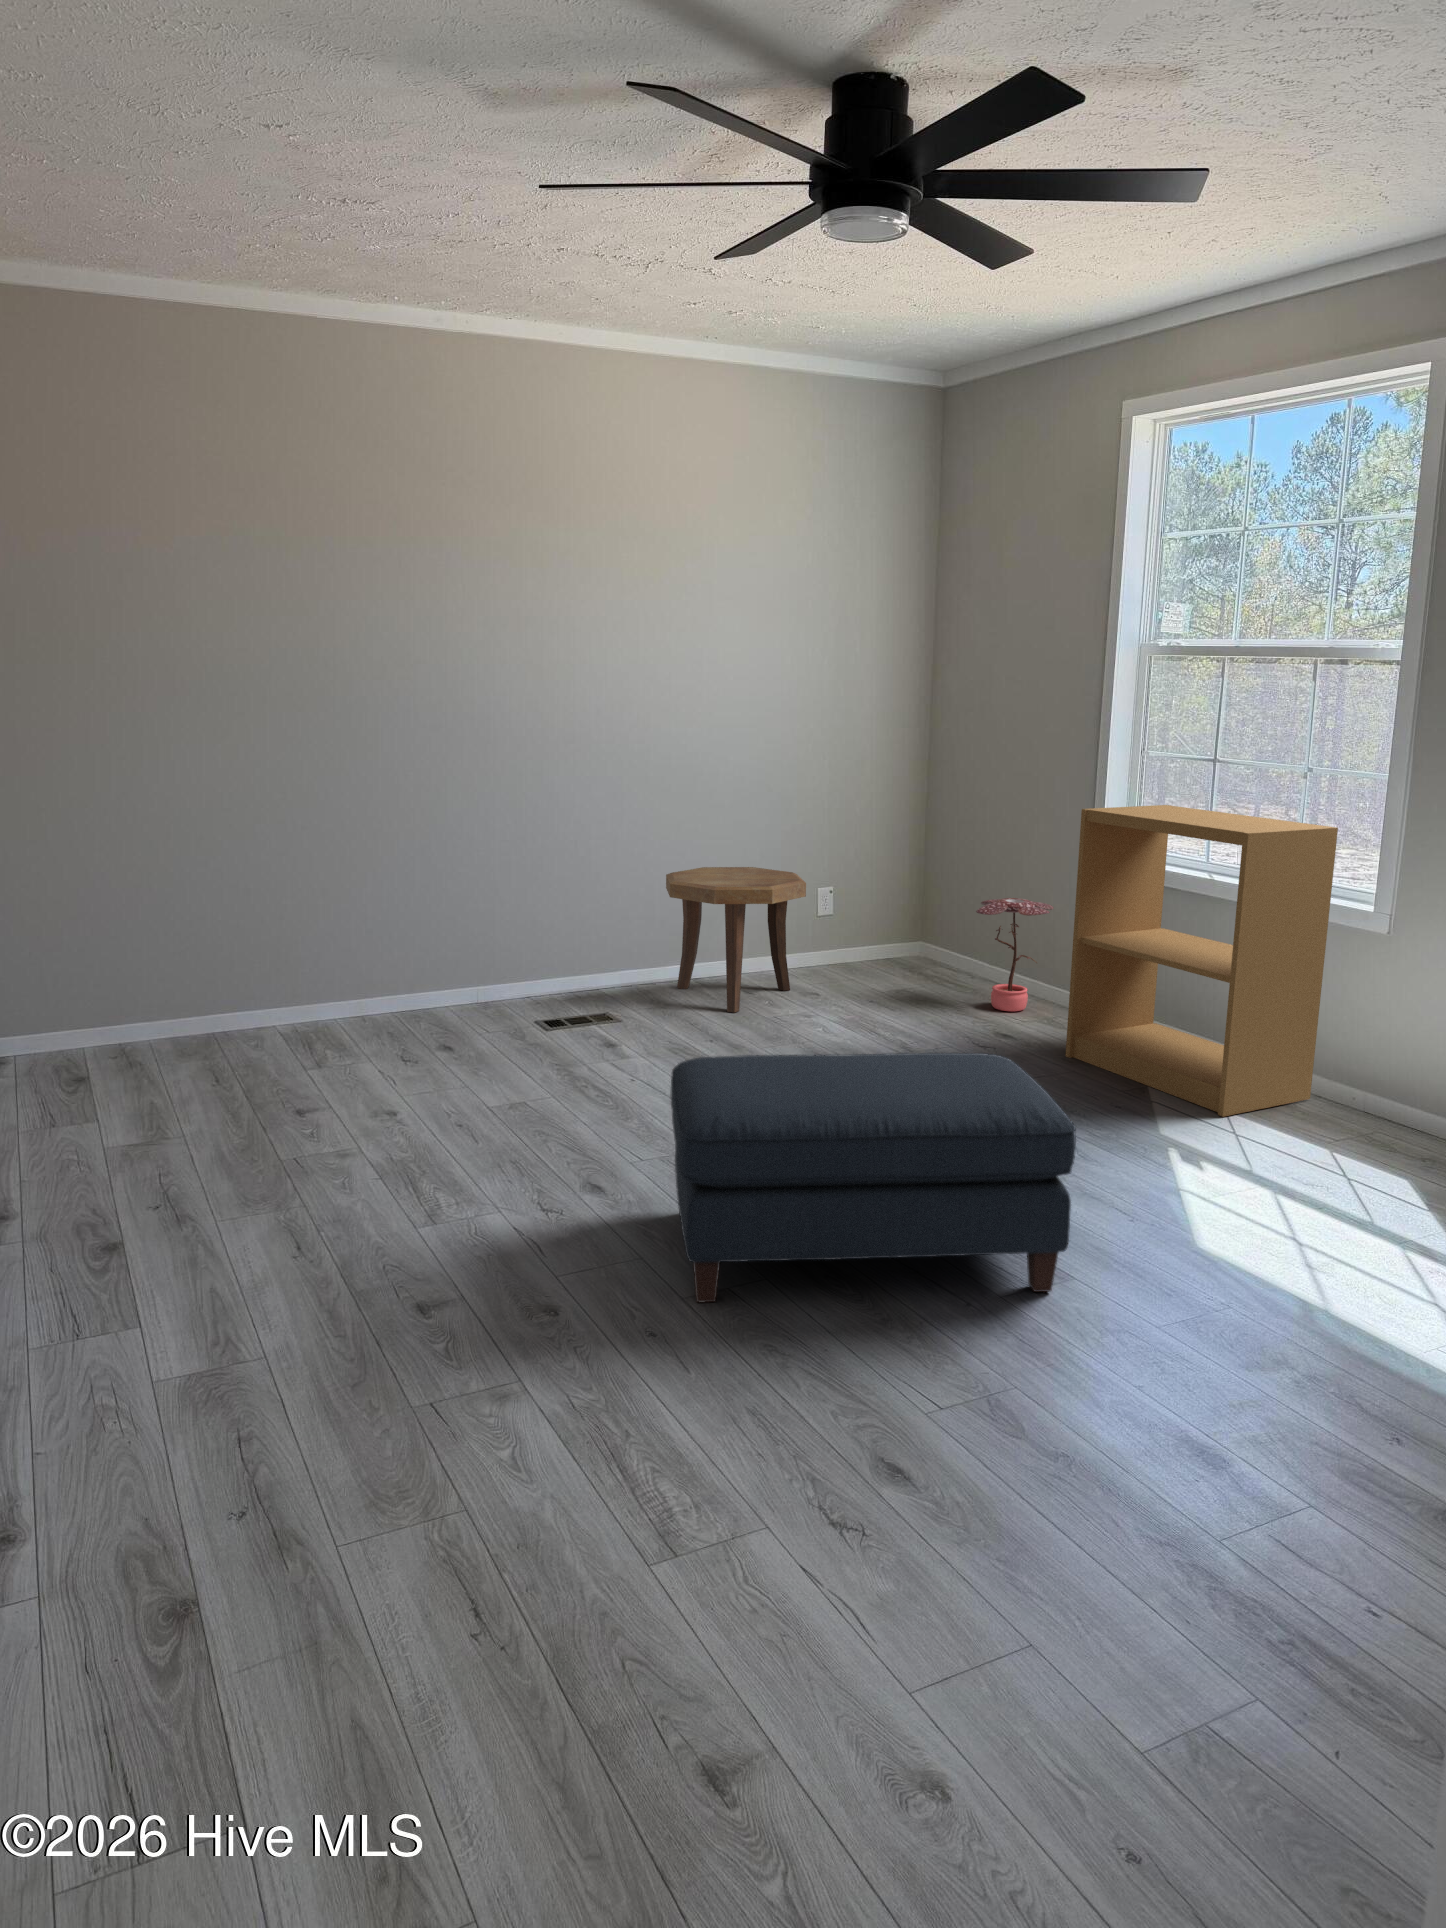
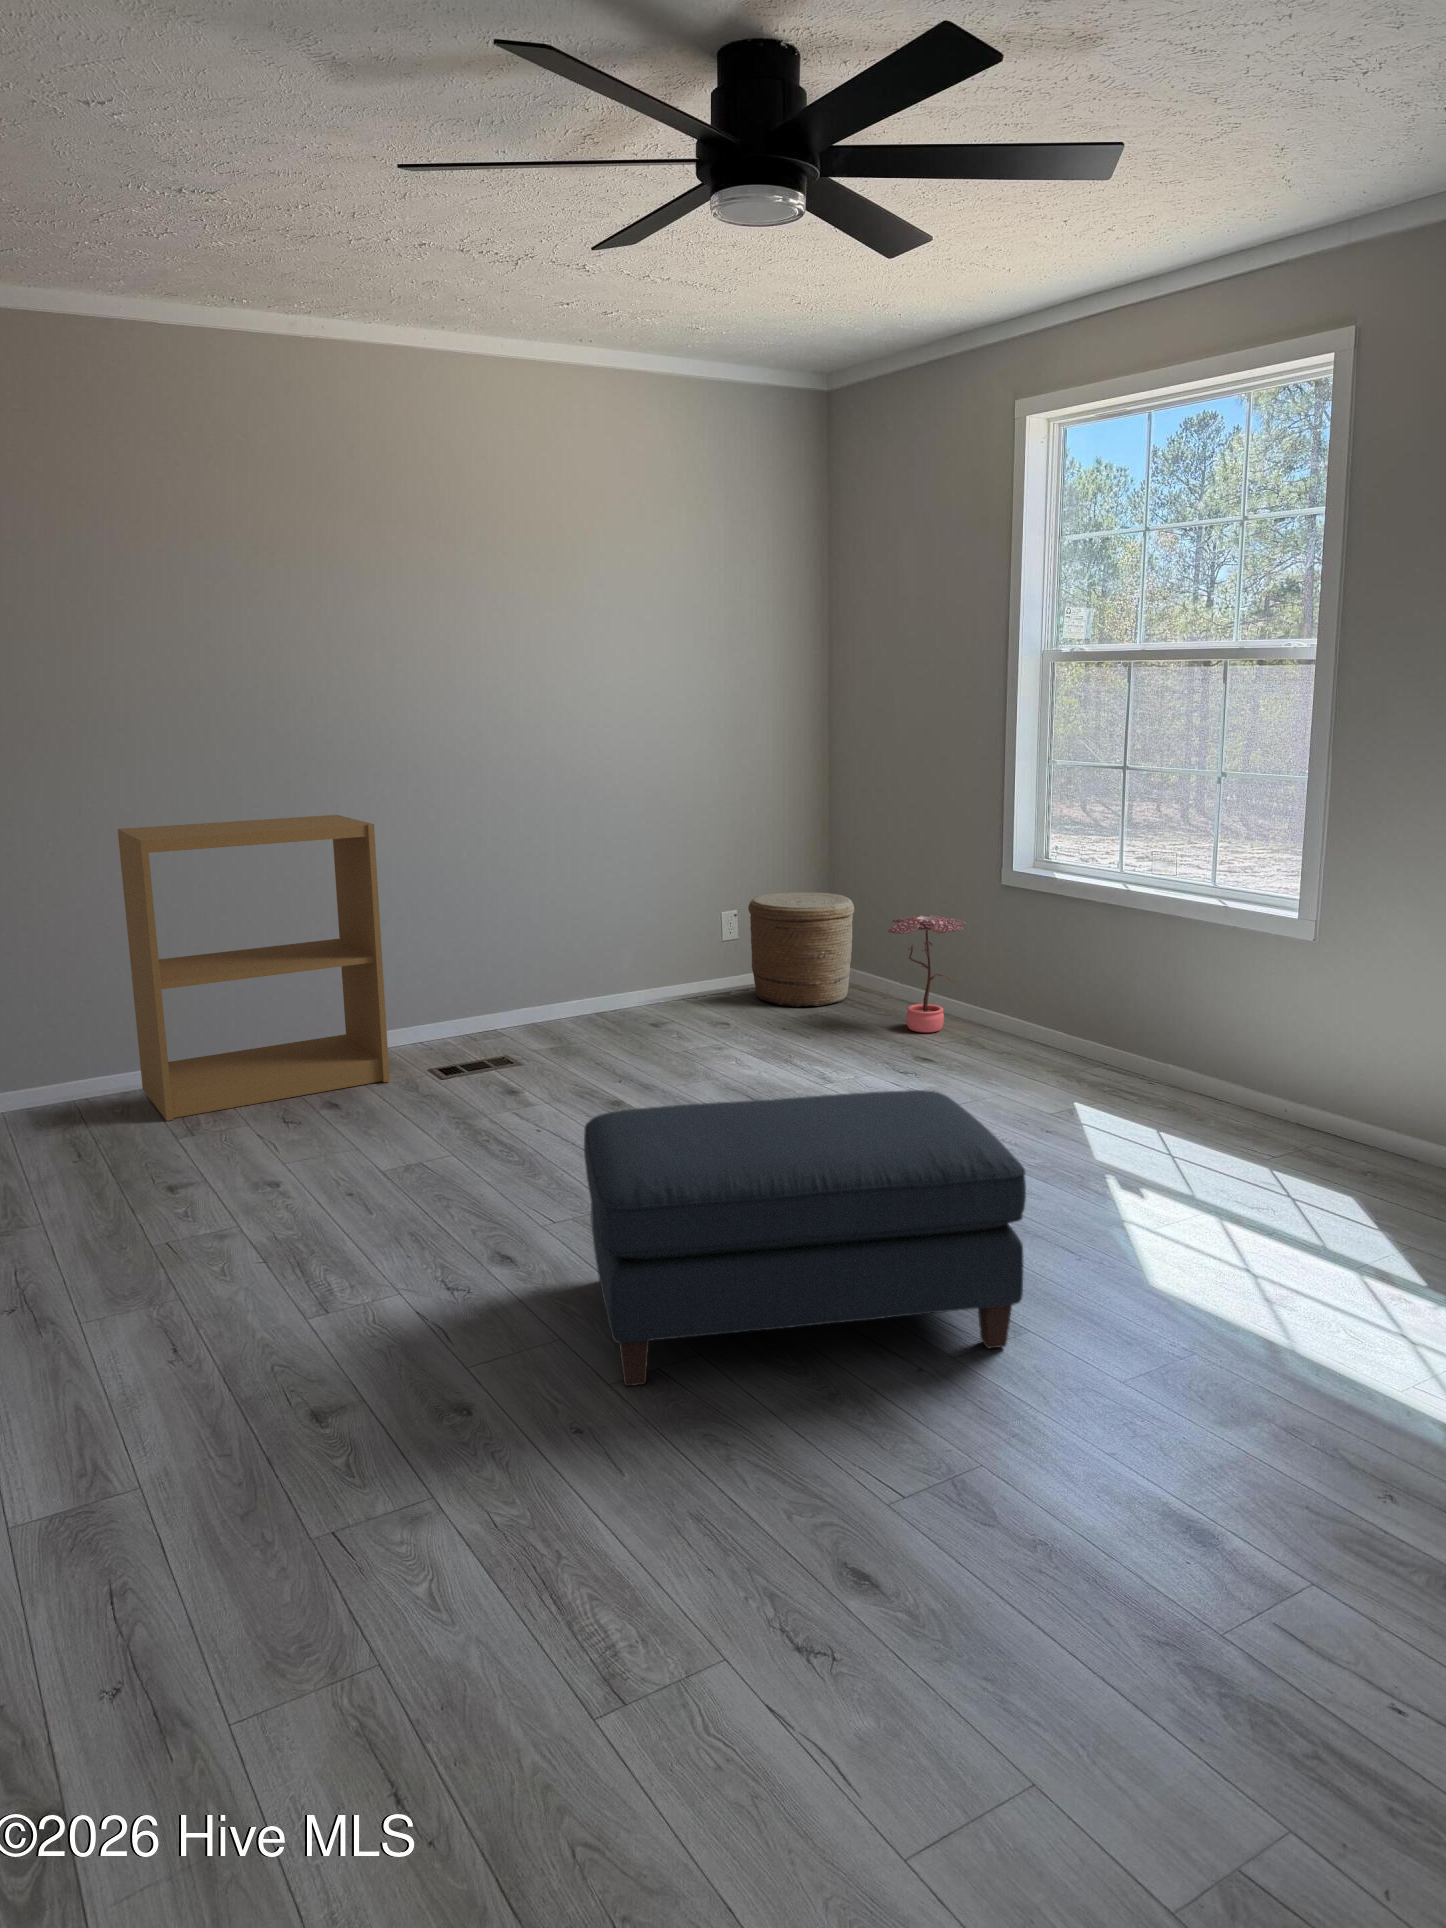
bookshelf: present [1065,805,1338,1117] -> present [118,815,390,1121]
side table: present [666,867,806,1013] -> none [562,893,711,1048]
woven basket: none [844,873,947,983] -> present [748,892,854,1007]

